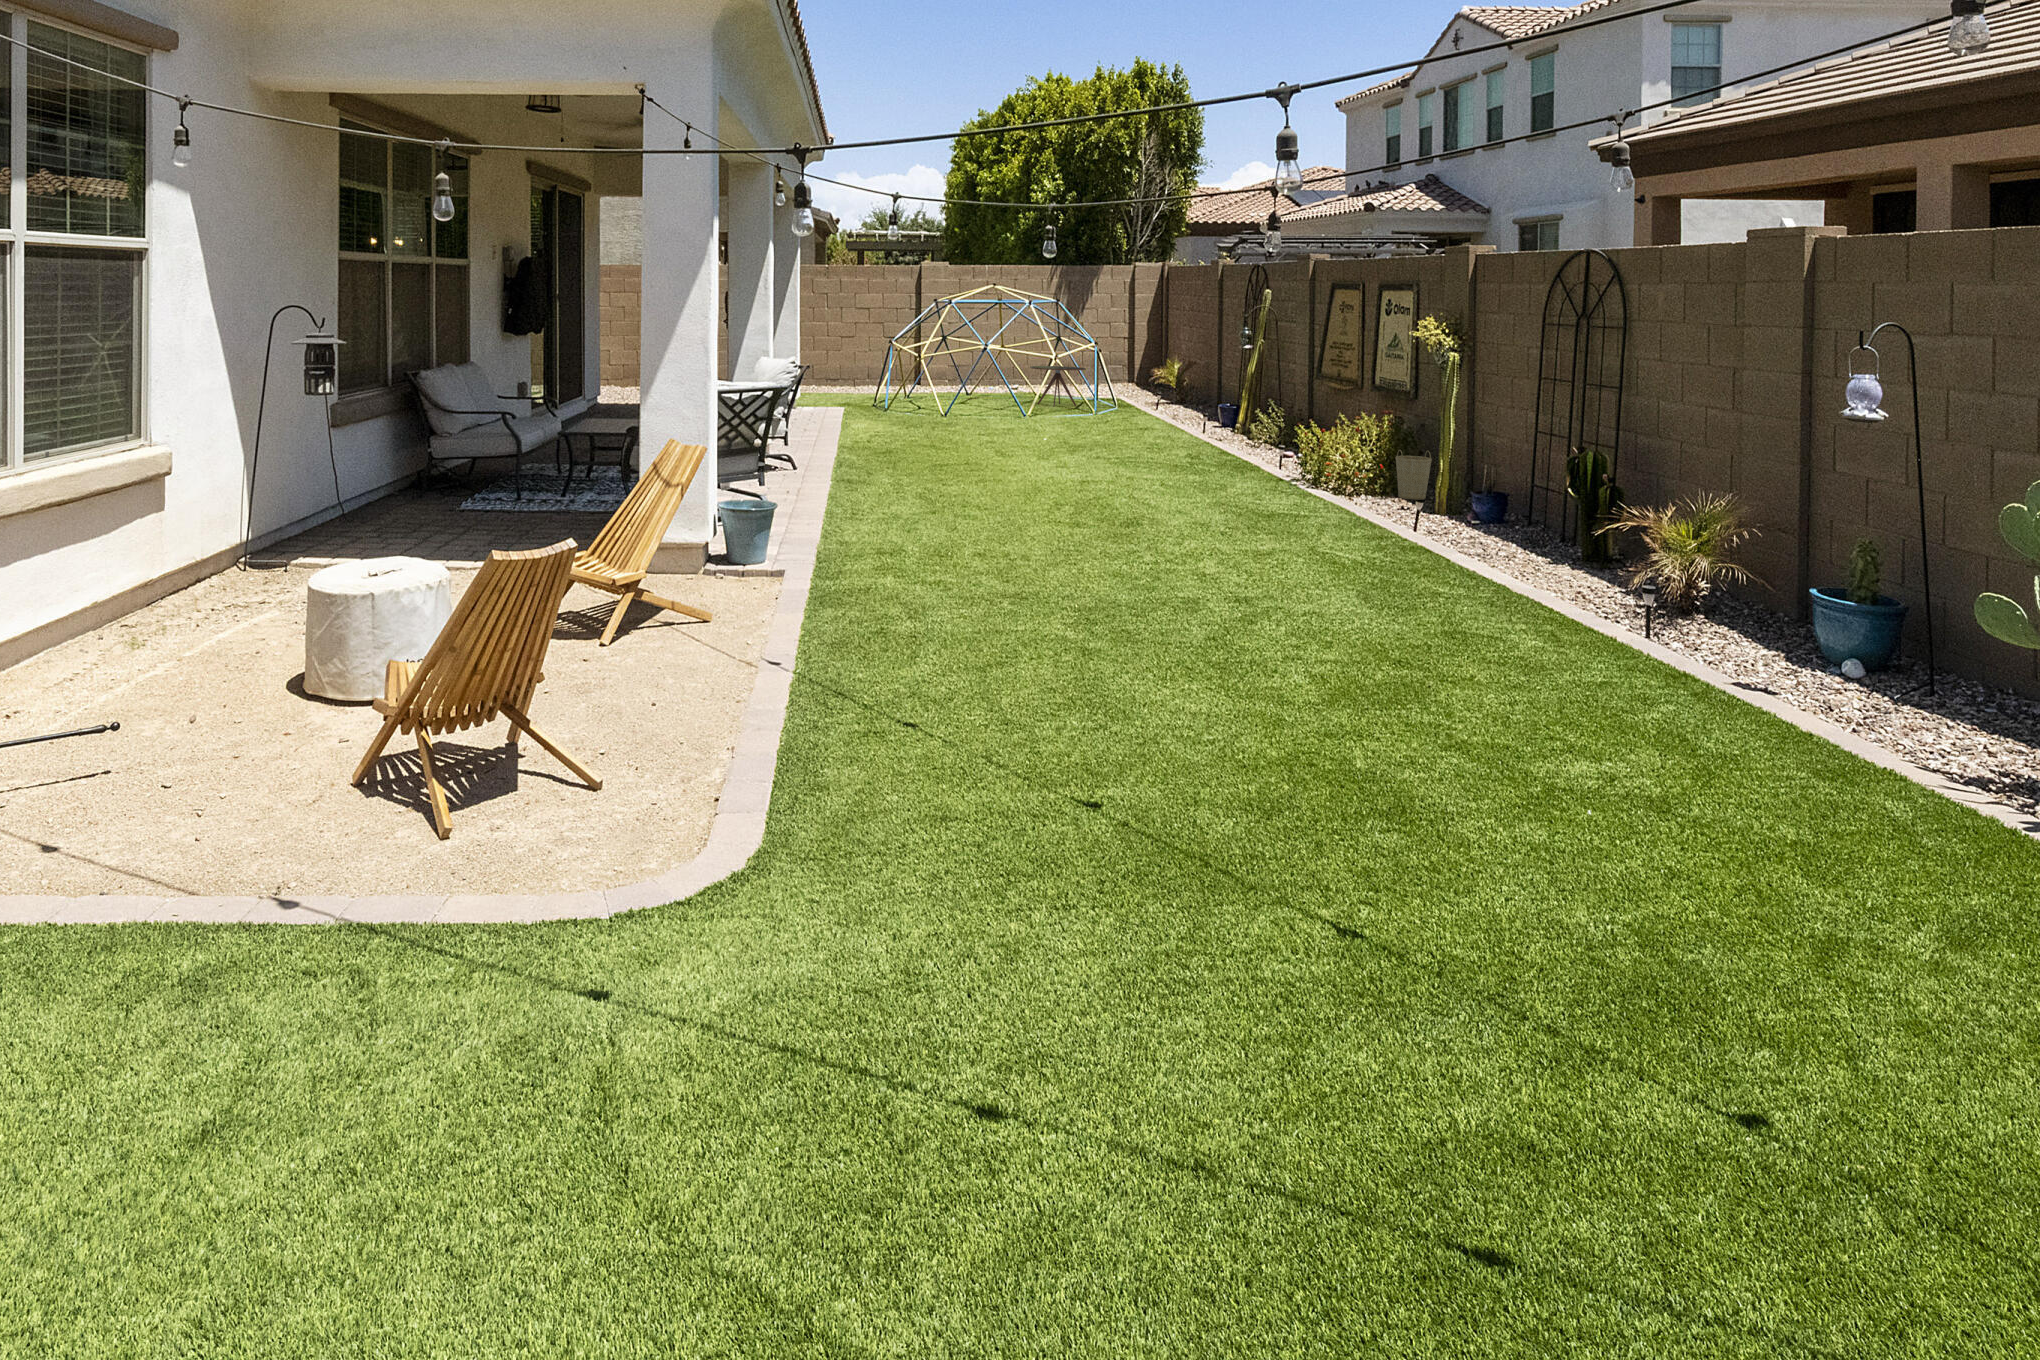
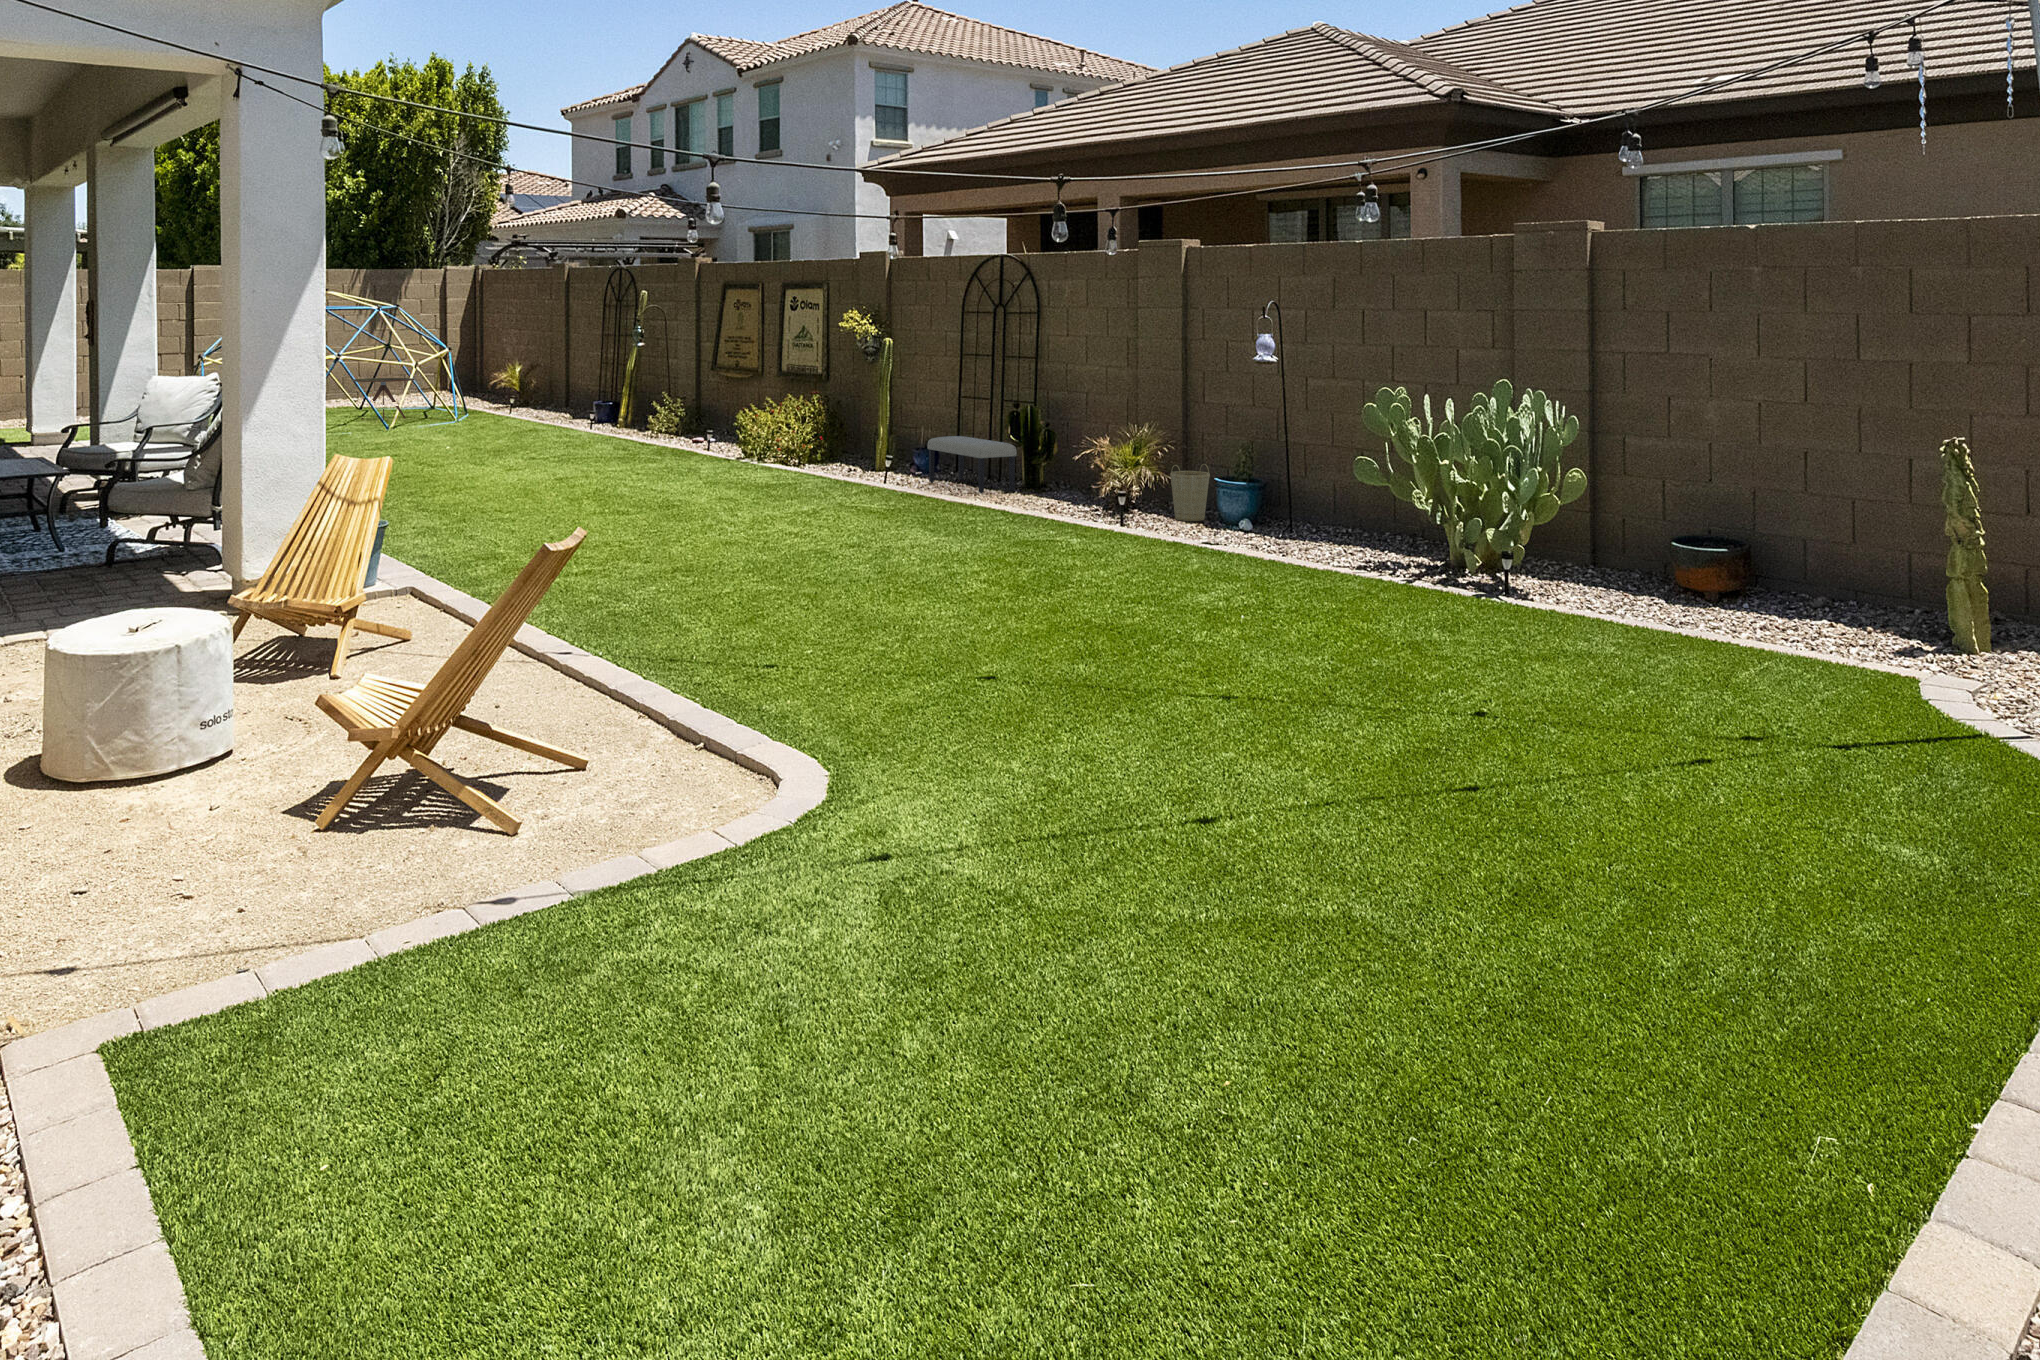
basket: present [1396,450,1432,500] -> present [1170,464,1210,521]
bench: none [1477,476,1573,552] -> present [927,436,1017,493]

